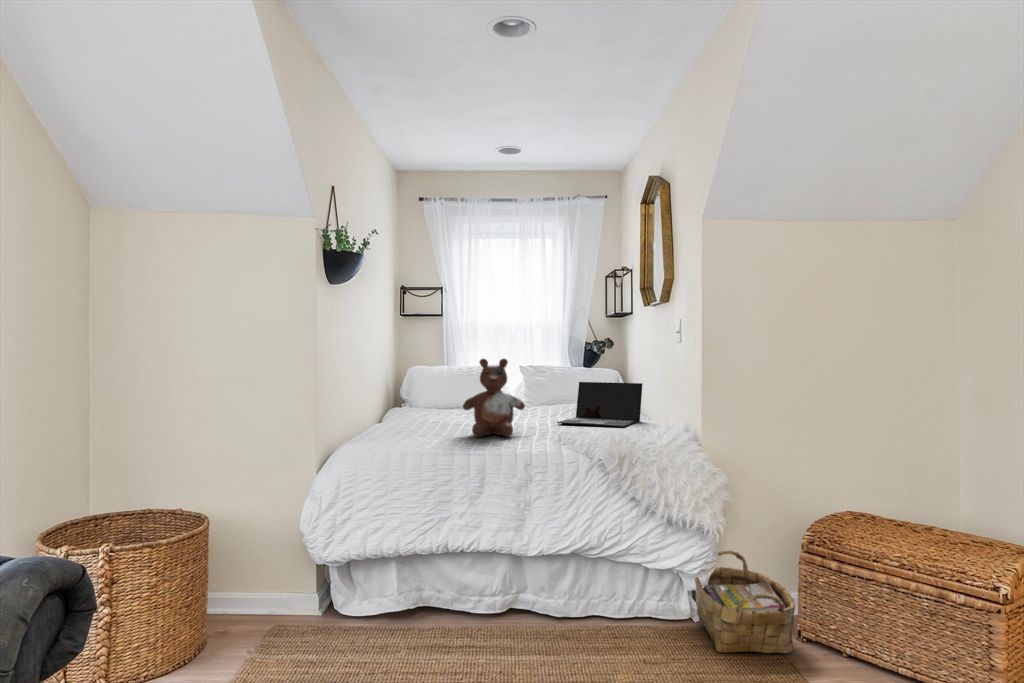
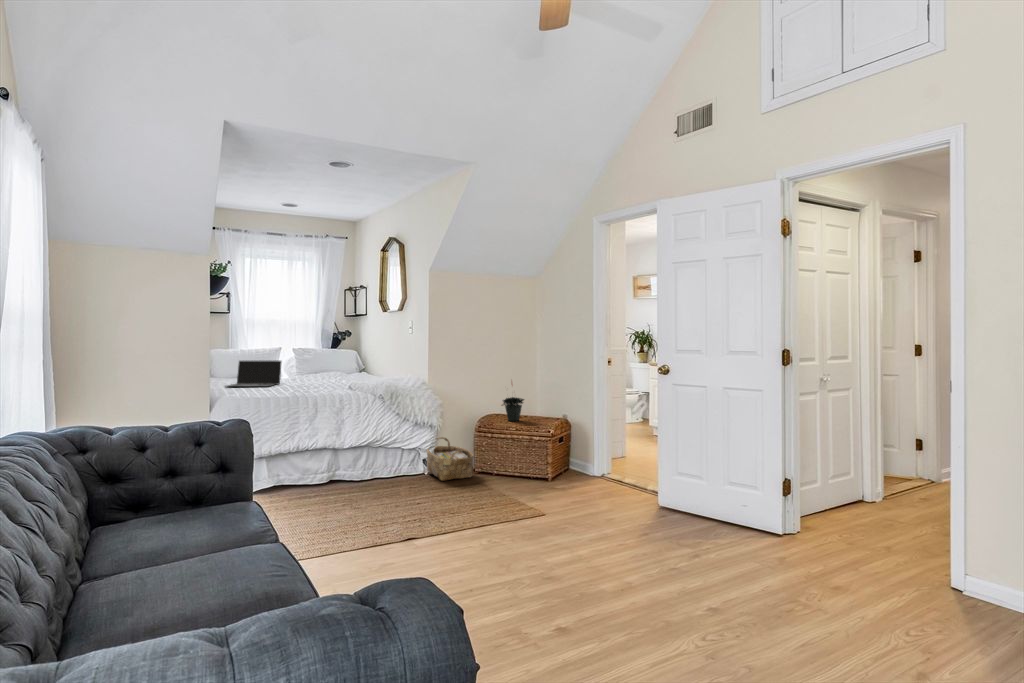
stuffed bear: present [463,359,525,437] -> none [288,342,326,388]
laptop: present [557,382,642,427] -> present [227,360,281,387]
potted plant: none [863,439,924,540] -> present [503,397,524,421]

